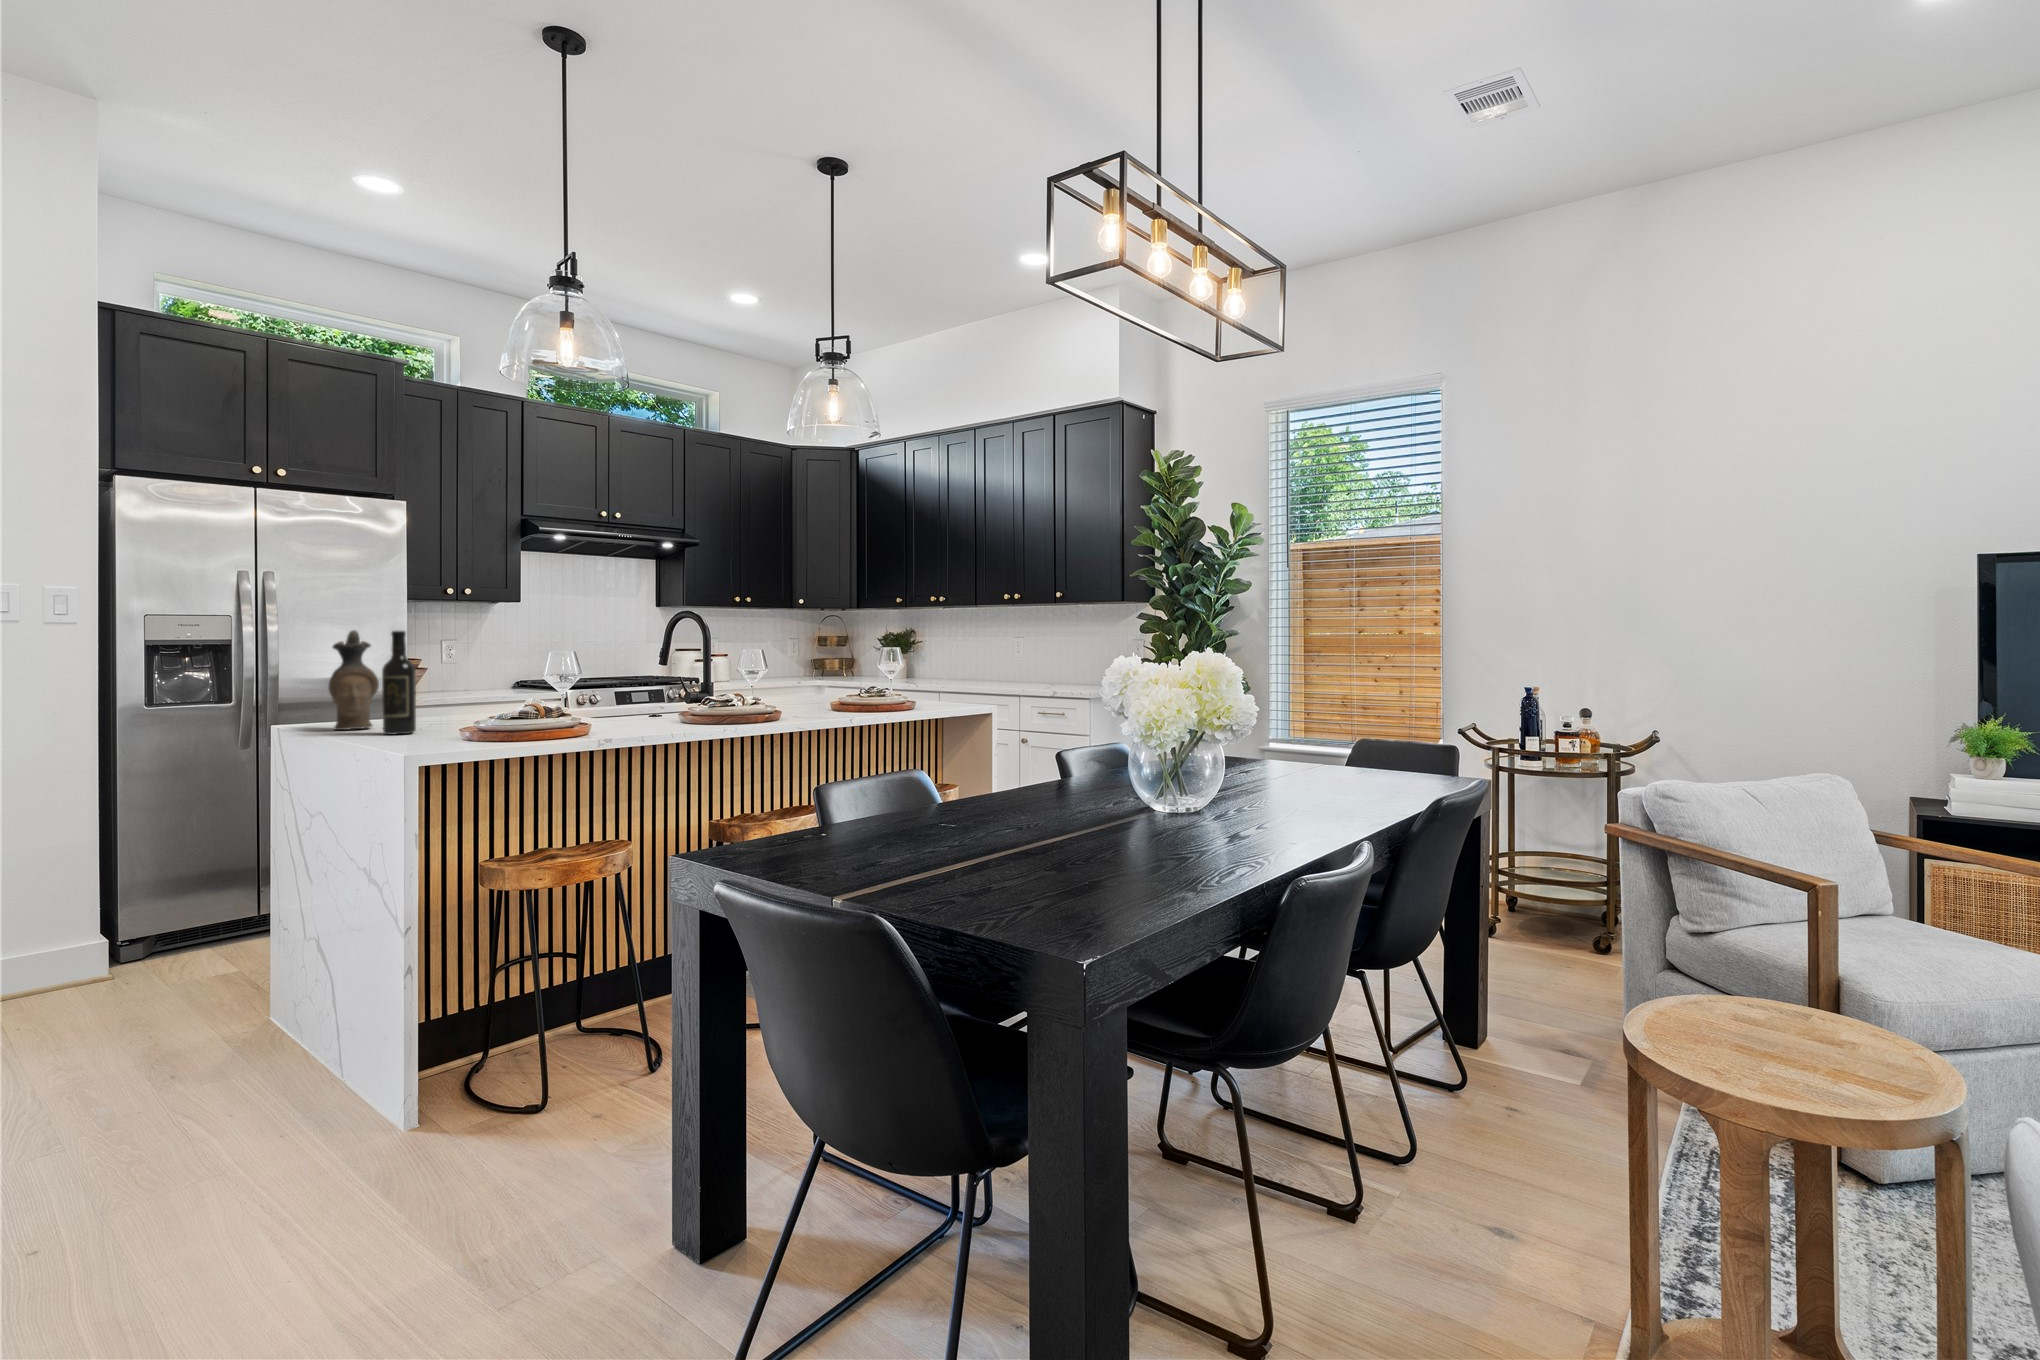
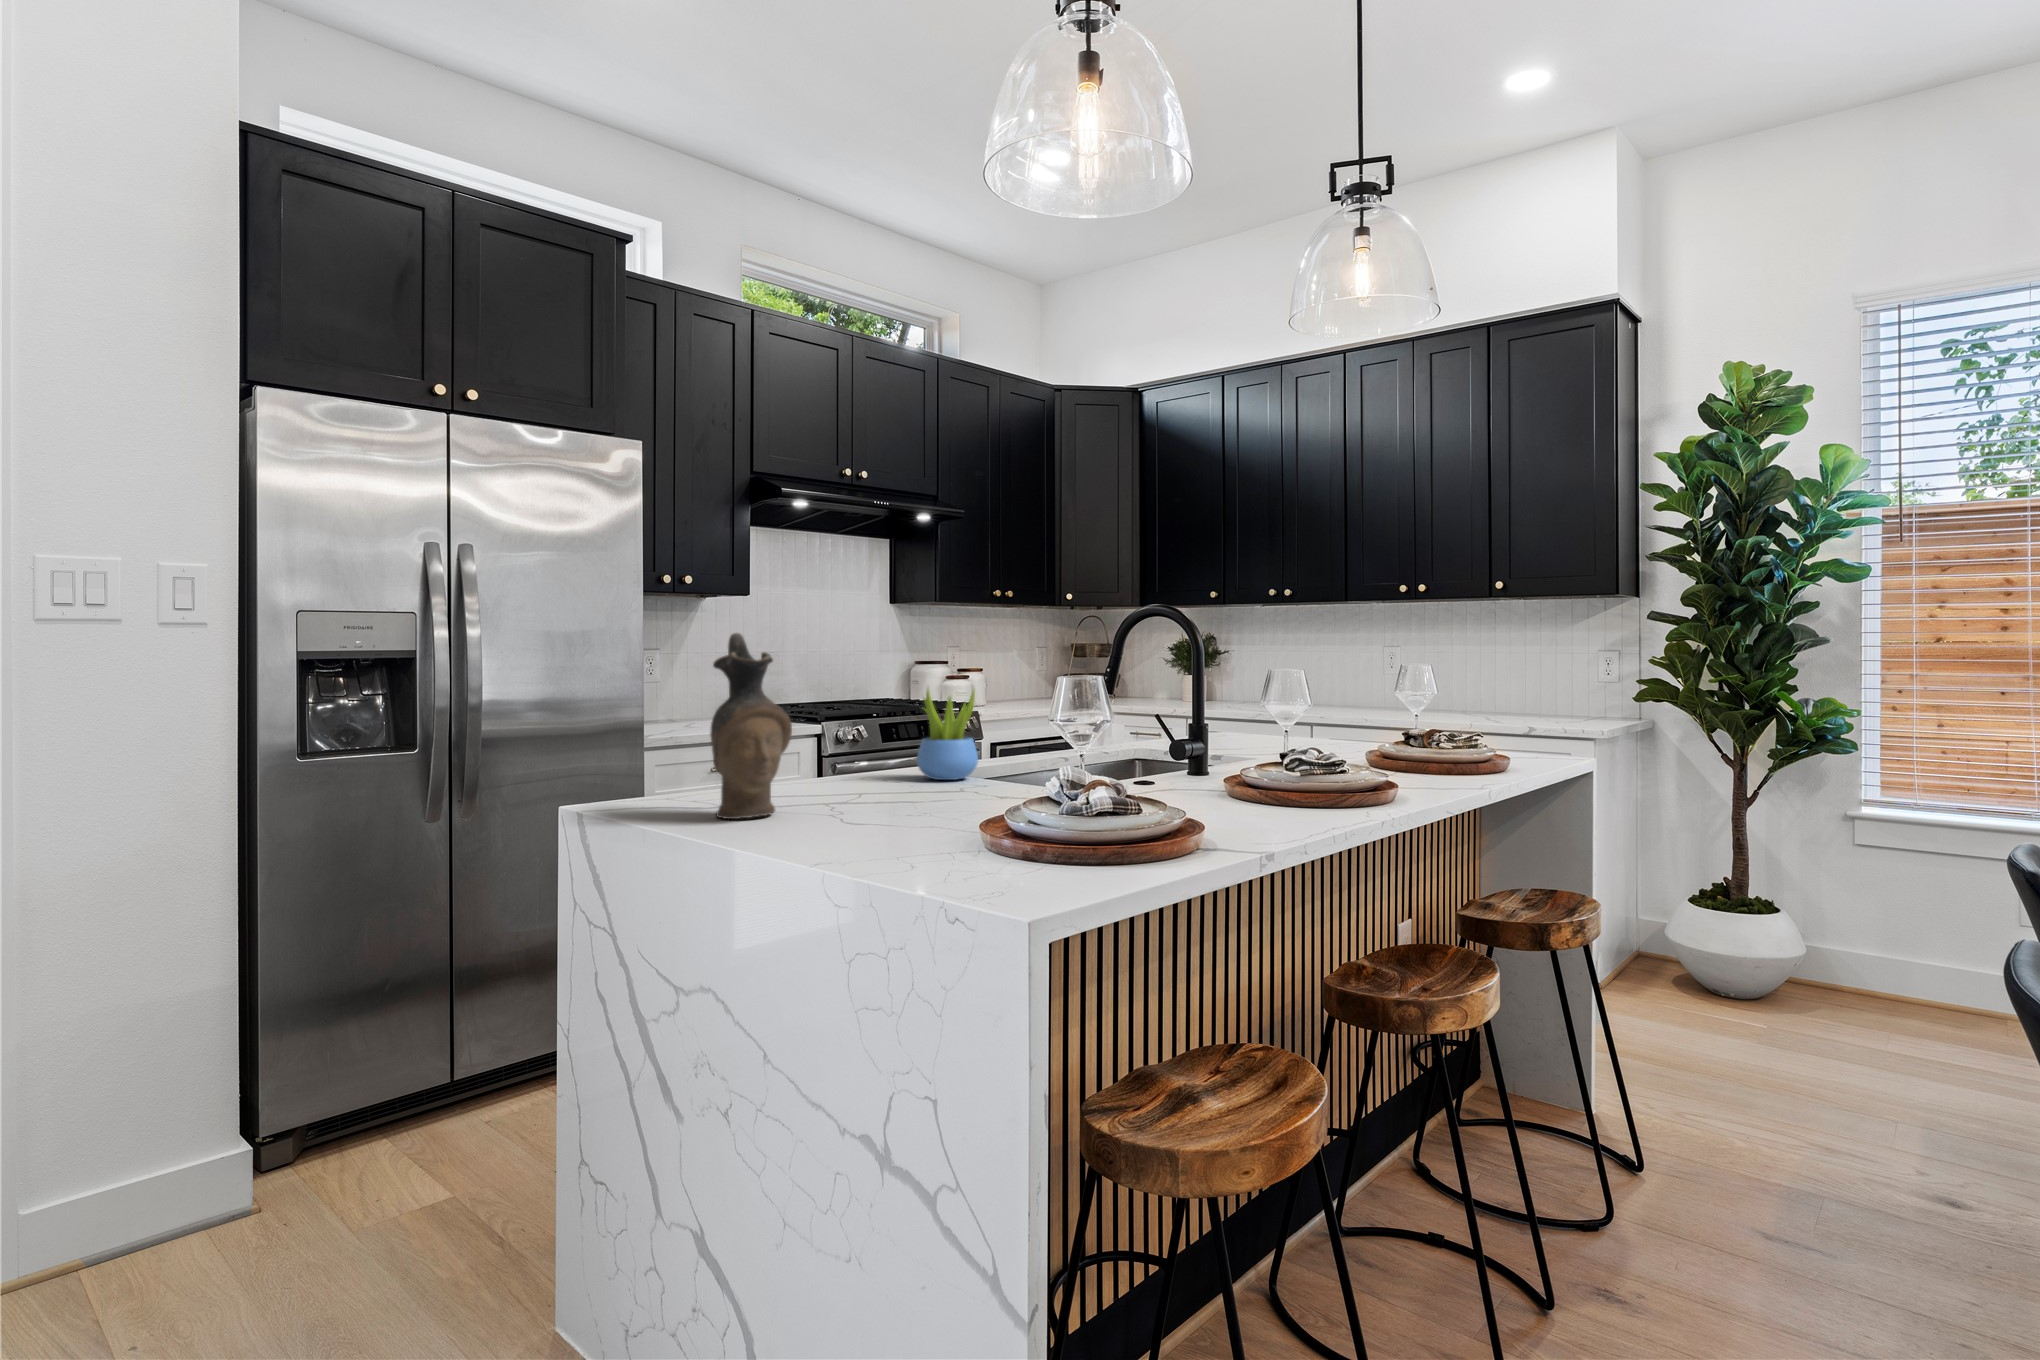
wine bottle: present [382,631,416,735] -> none [834,633,889,832]
succulent plant: none [512,660,553,716] -> present [917,688,978,780]

